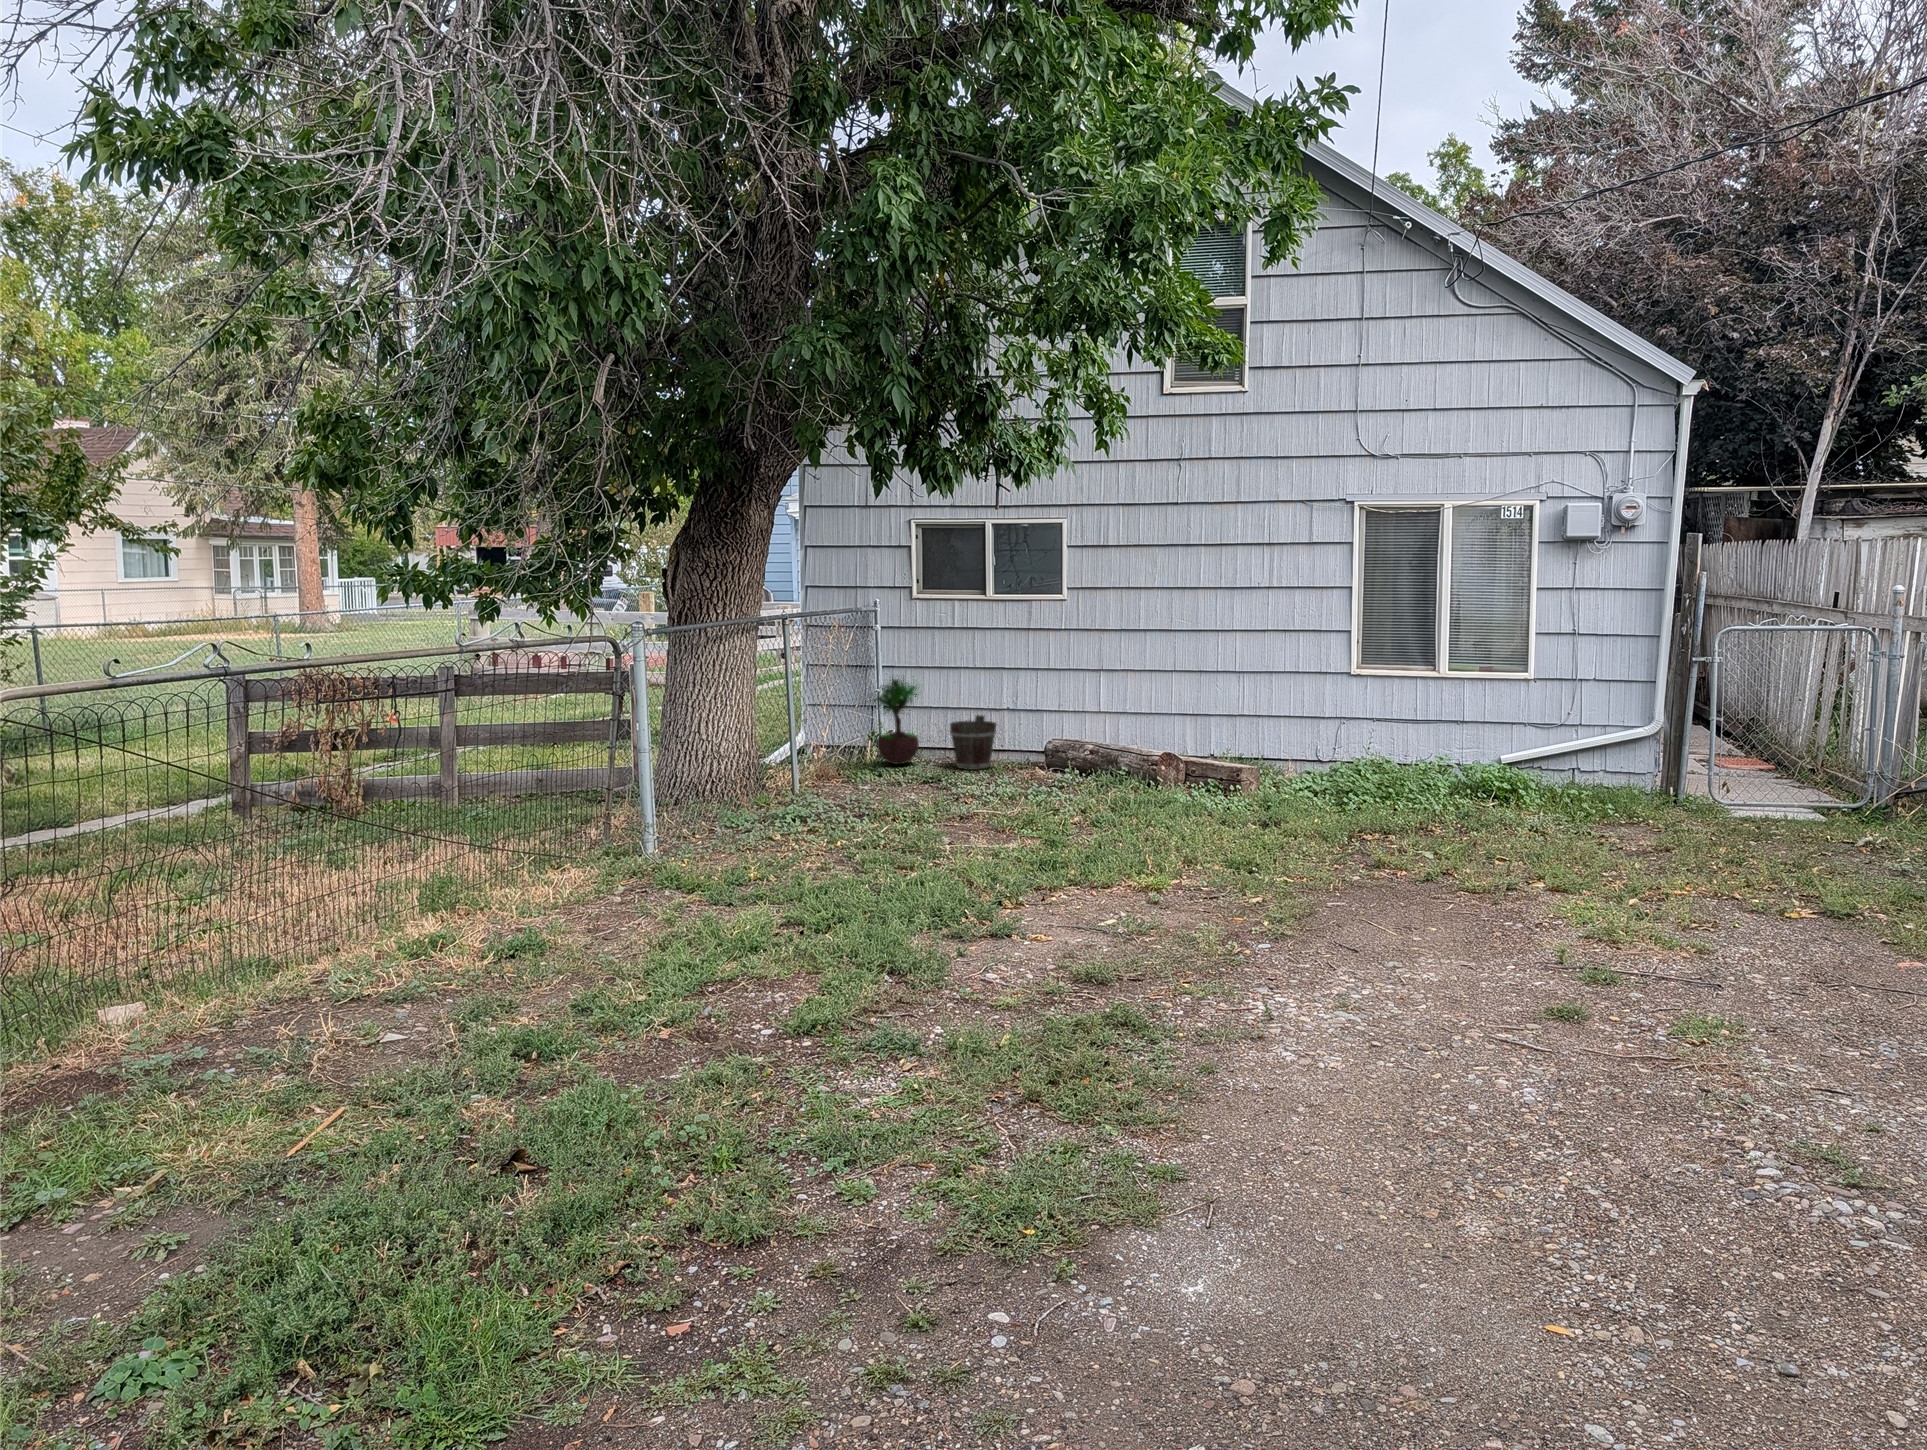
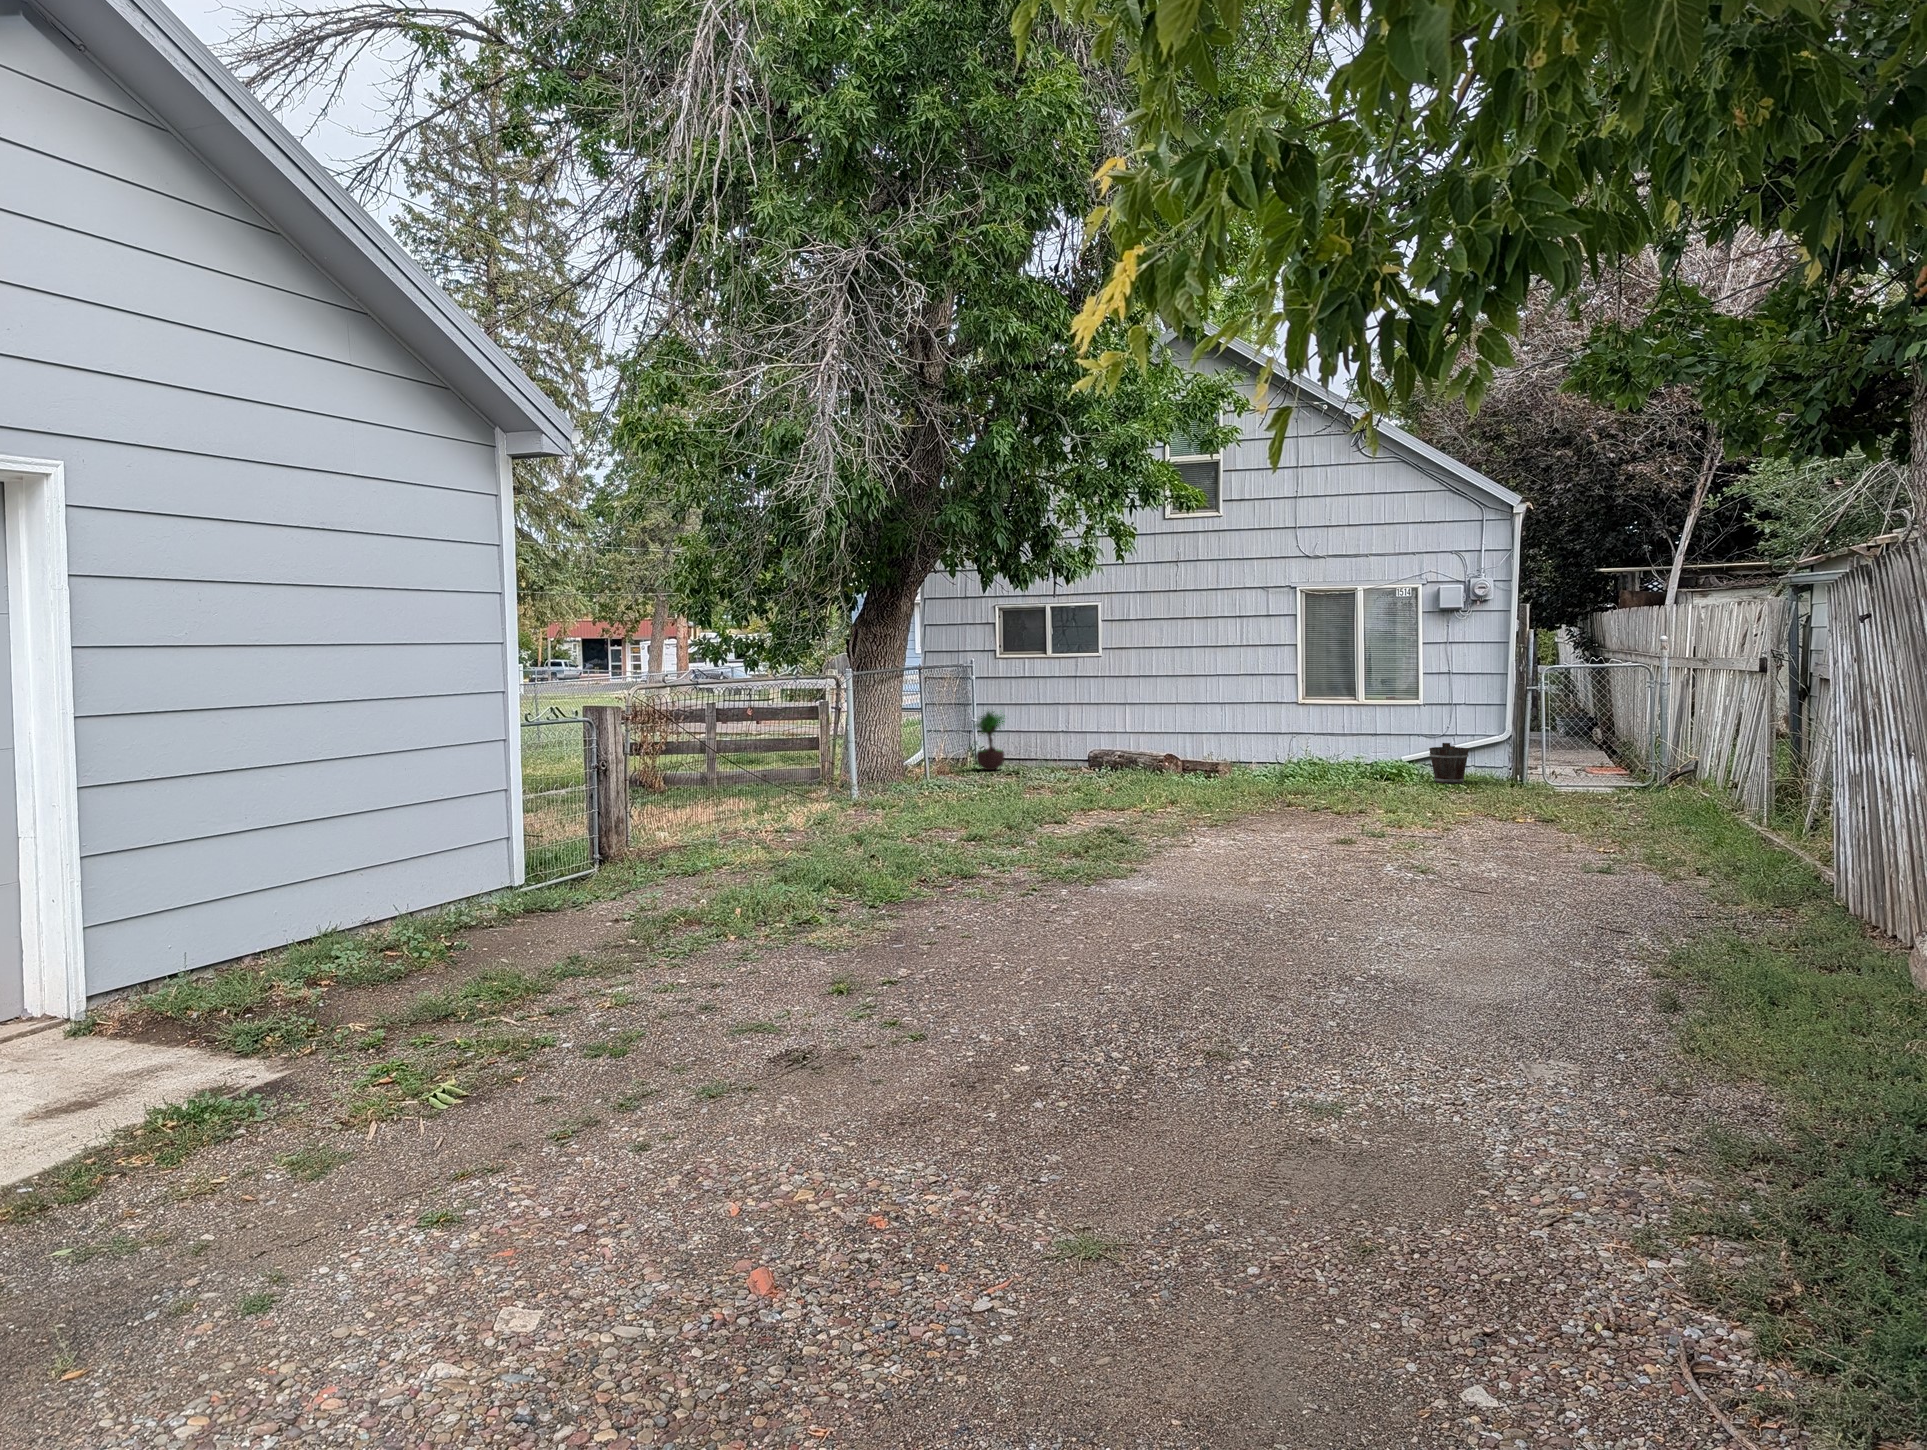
bucket: present [950,715,997,770] -> present [1429,743,1469,784]

